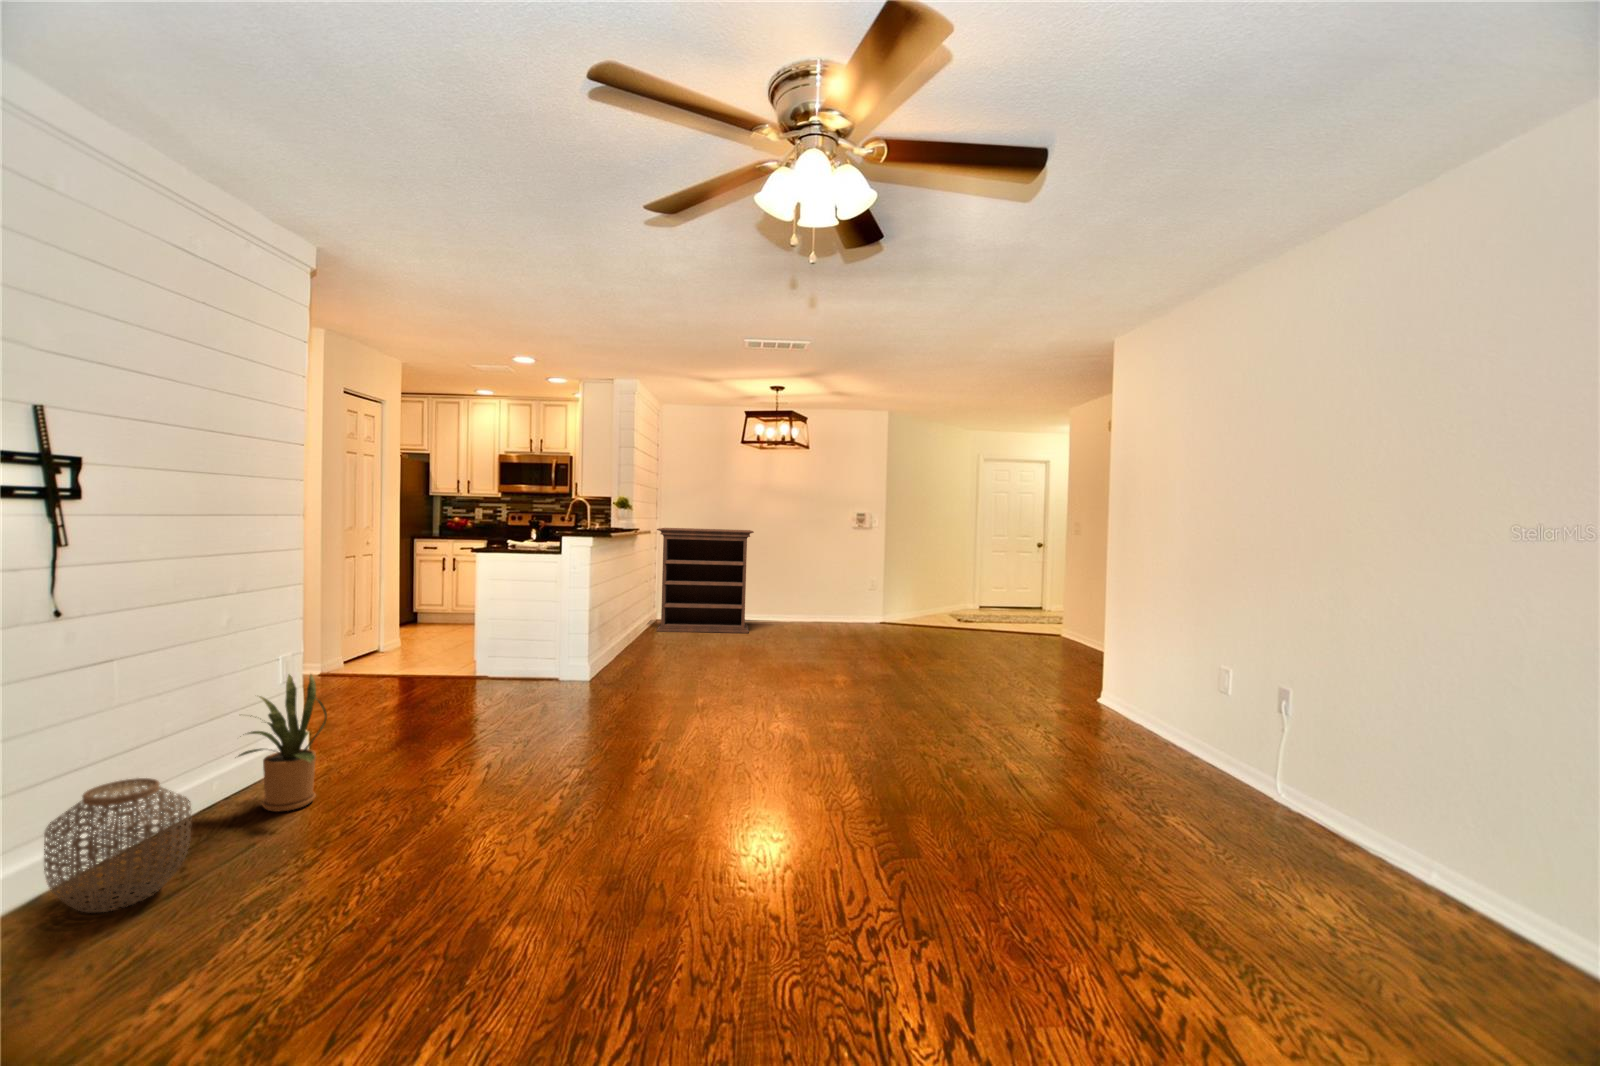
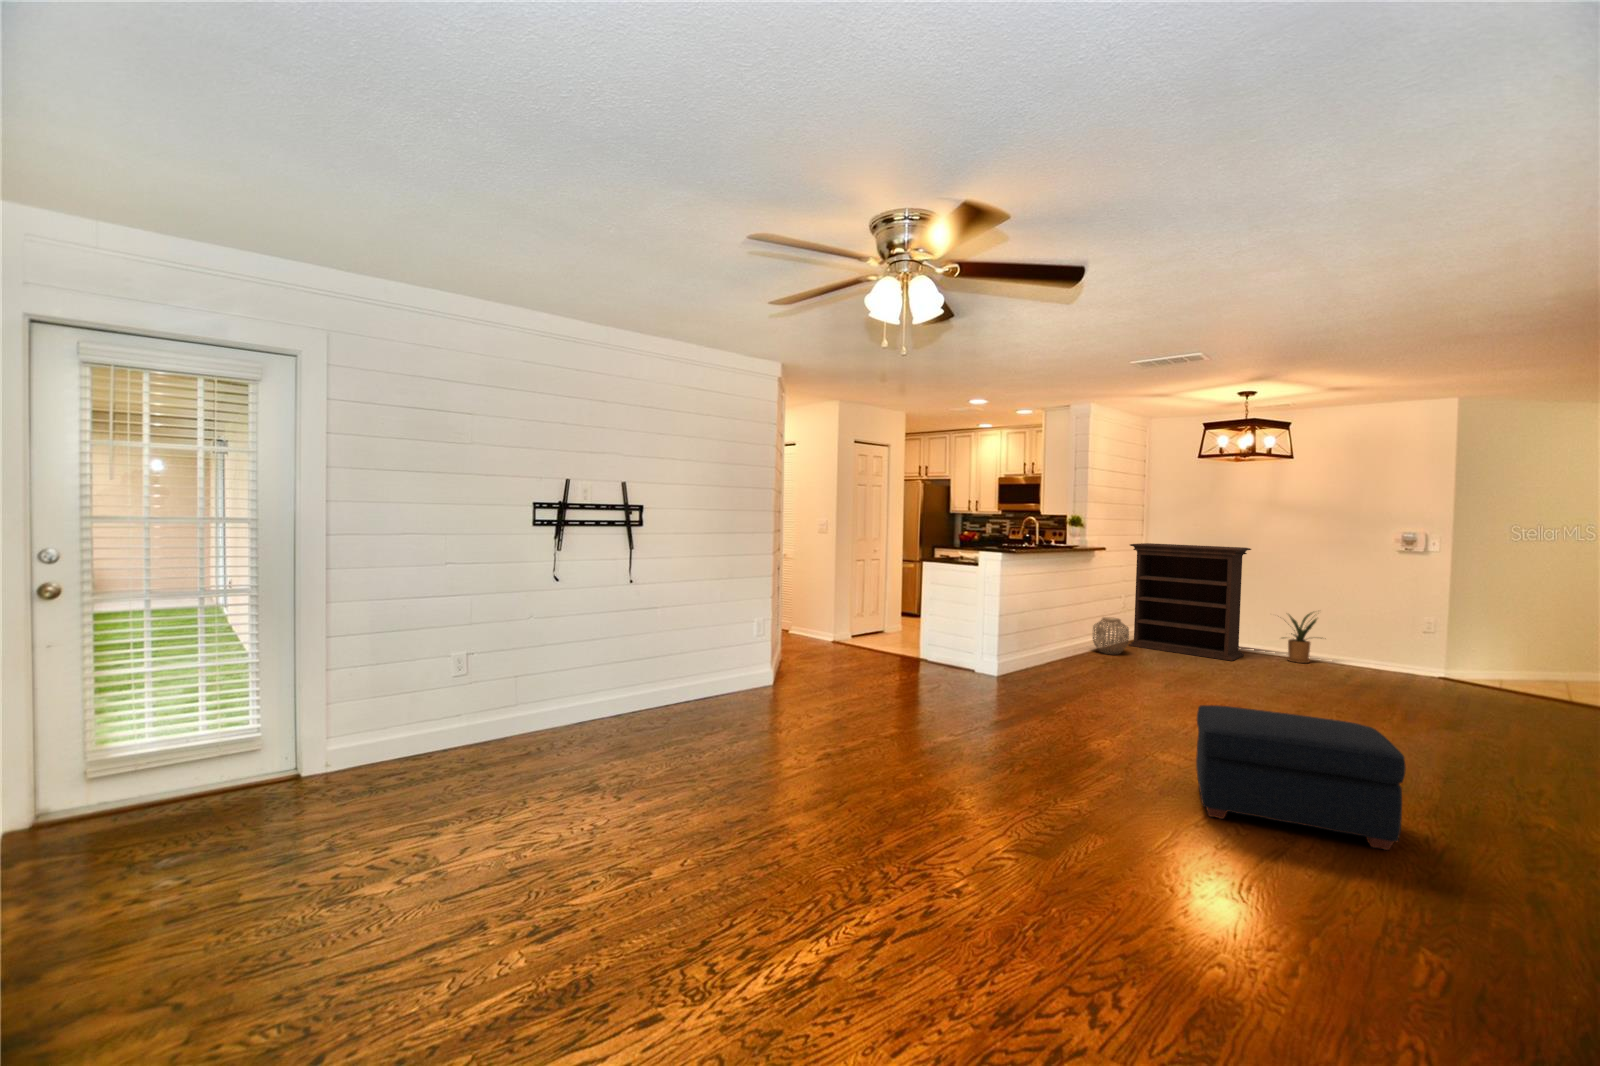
ottoman: none [887,665,1048,770] -> present [1196,705,1406,850]
house plant: present [238,674,327,812] -> present [1283,612,1322,663]
woven basket: present [44,778,191,912] -> present [1093,617,1129,654]

